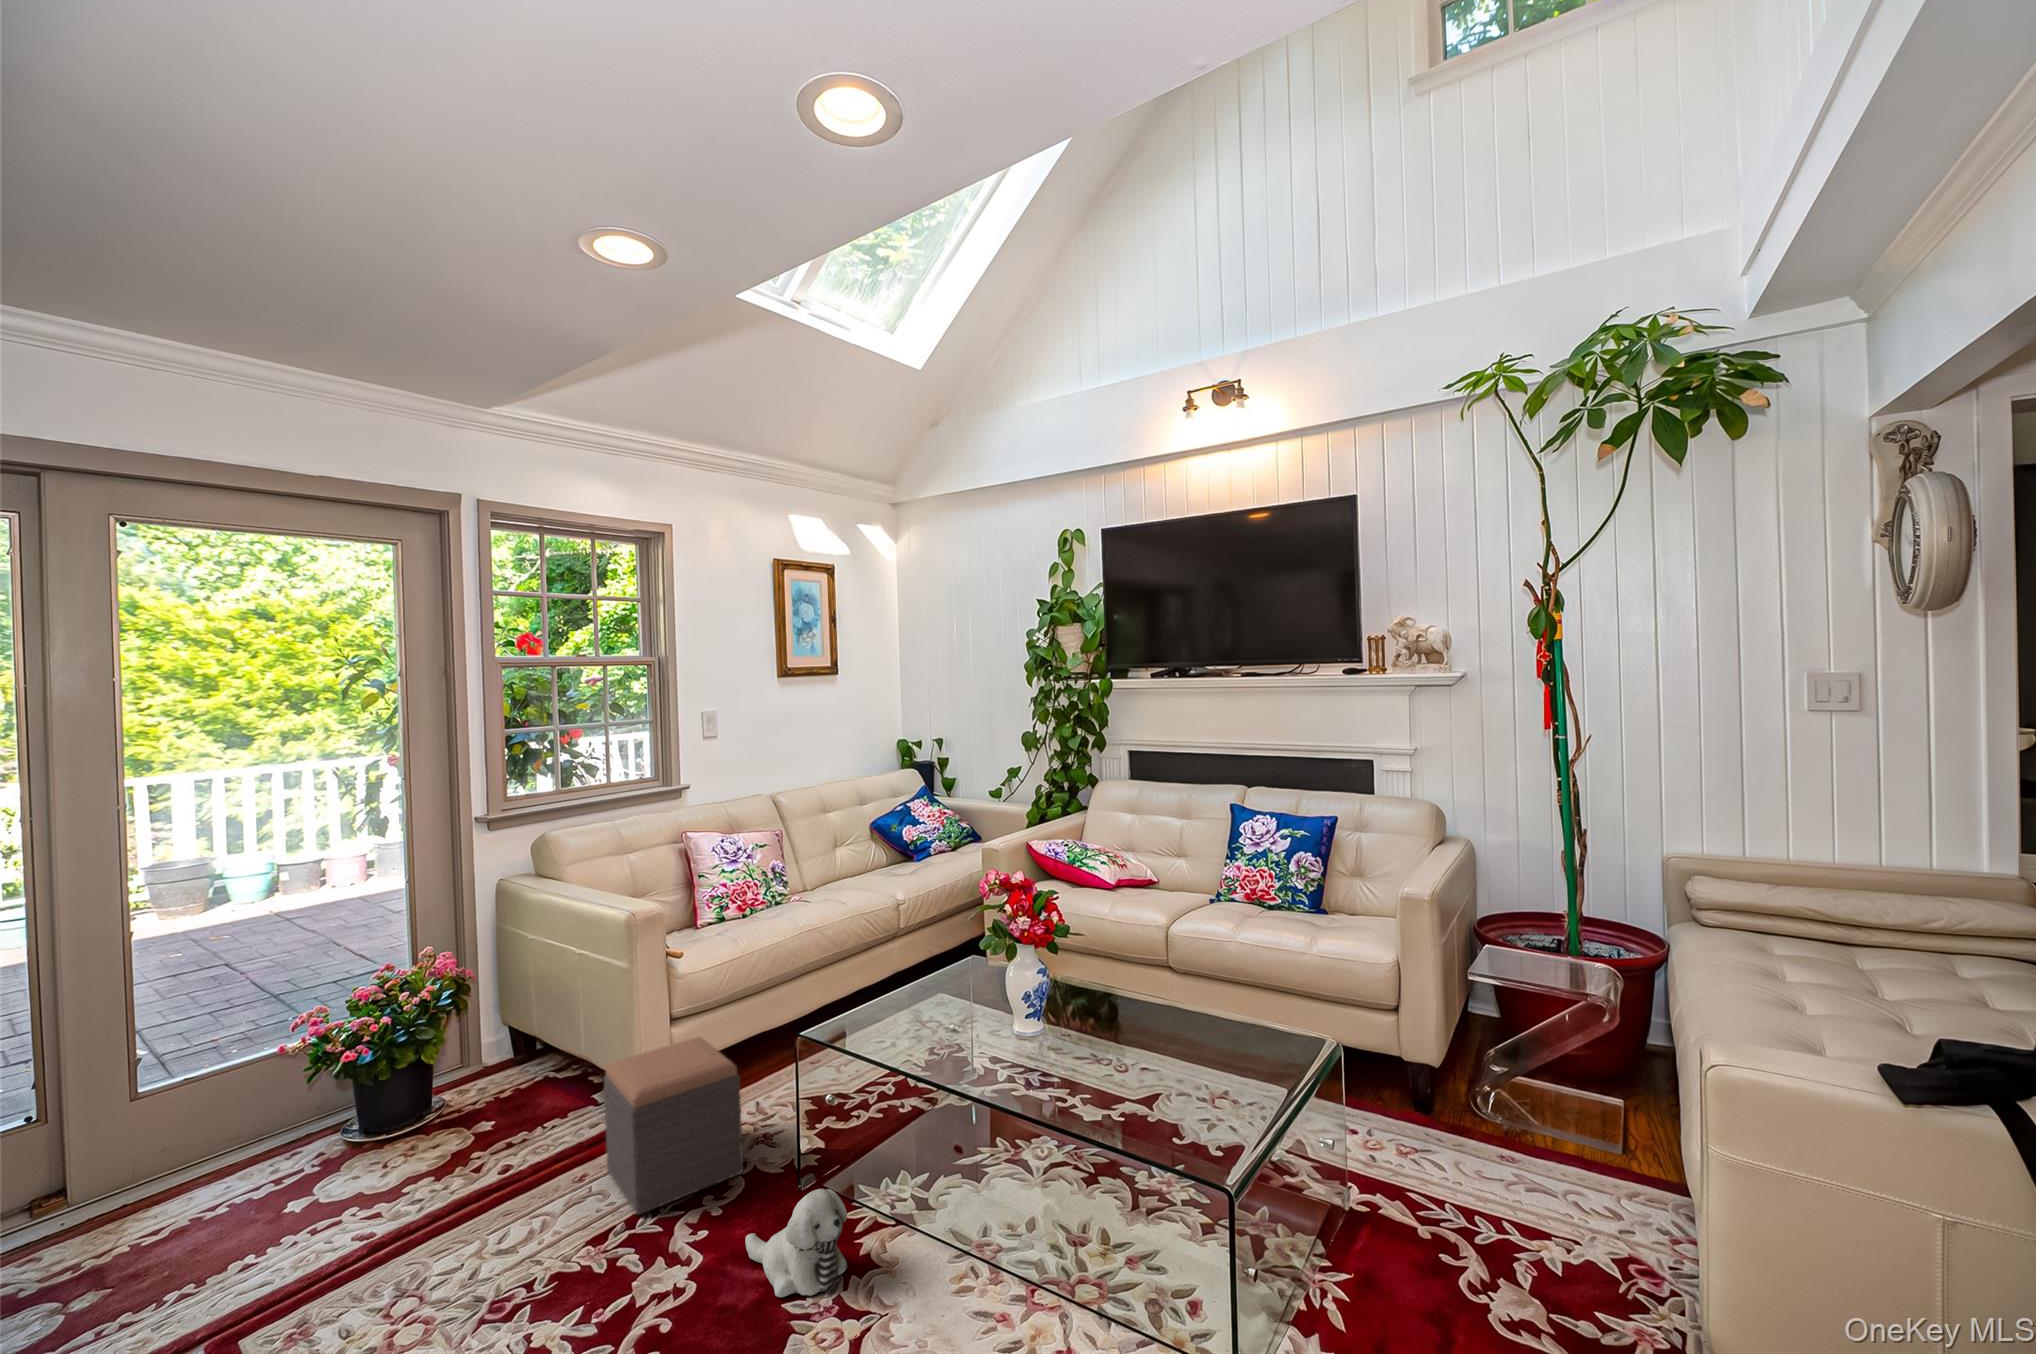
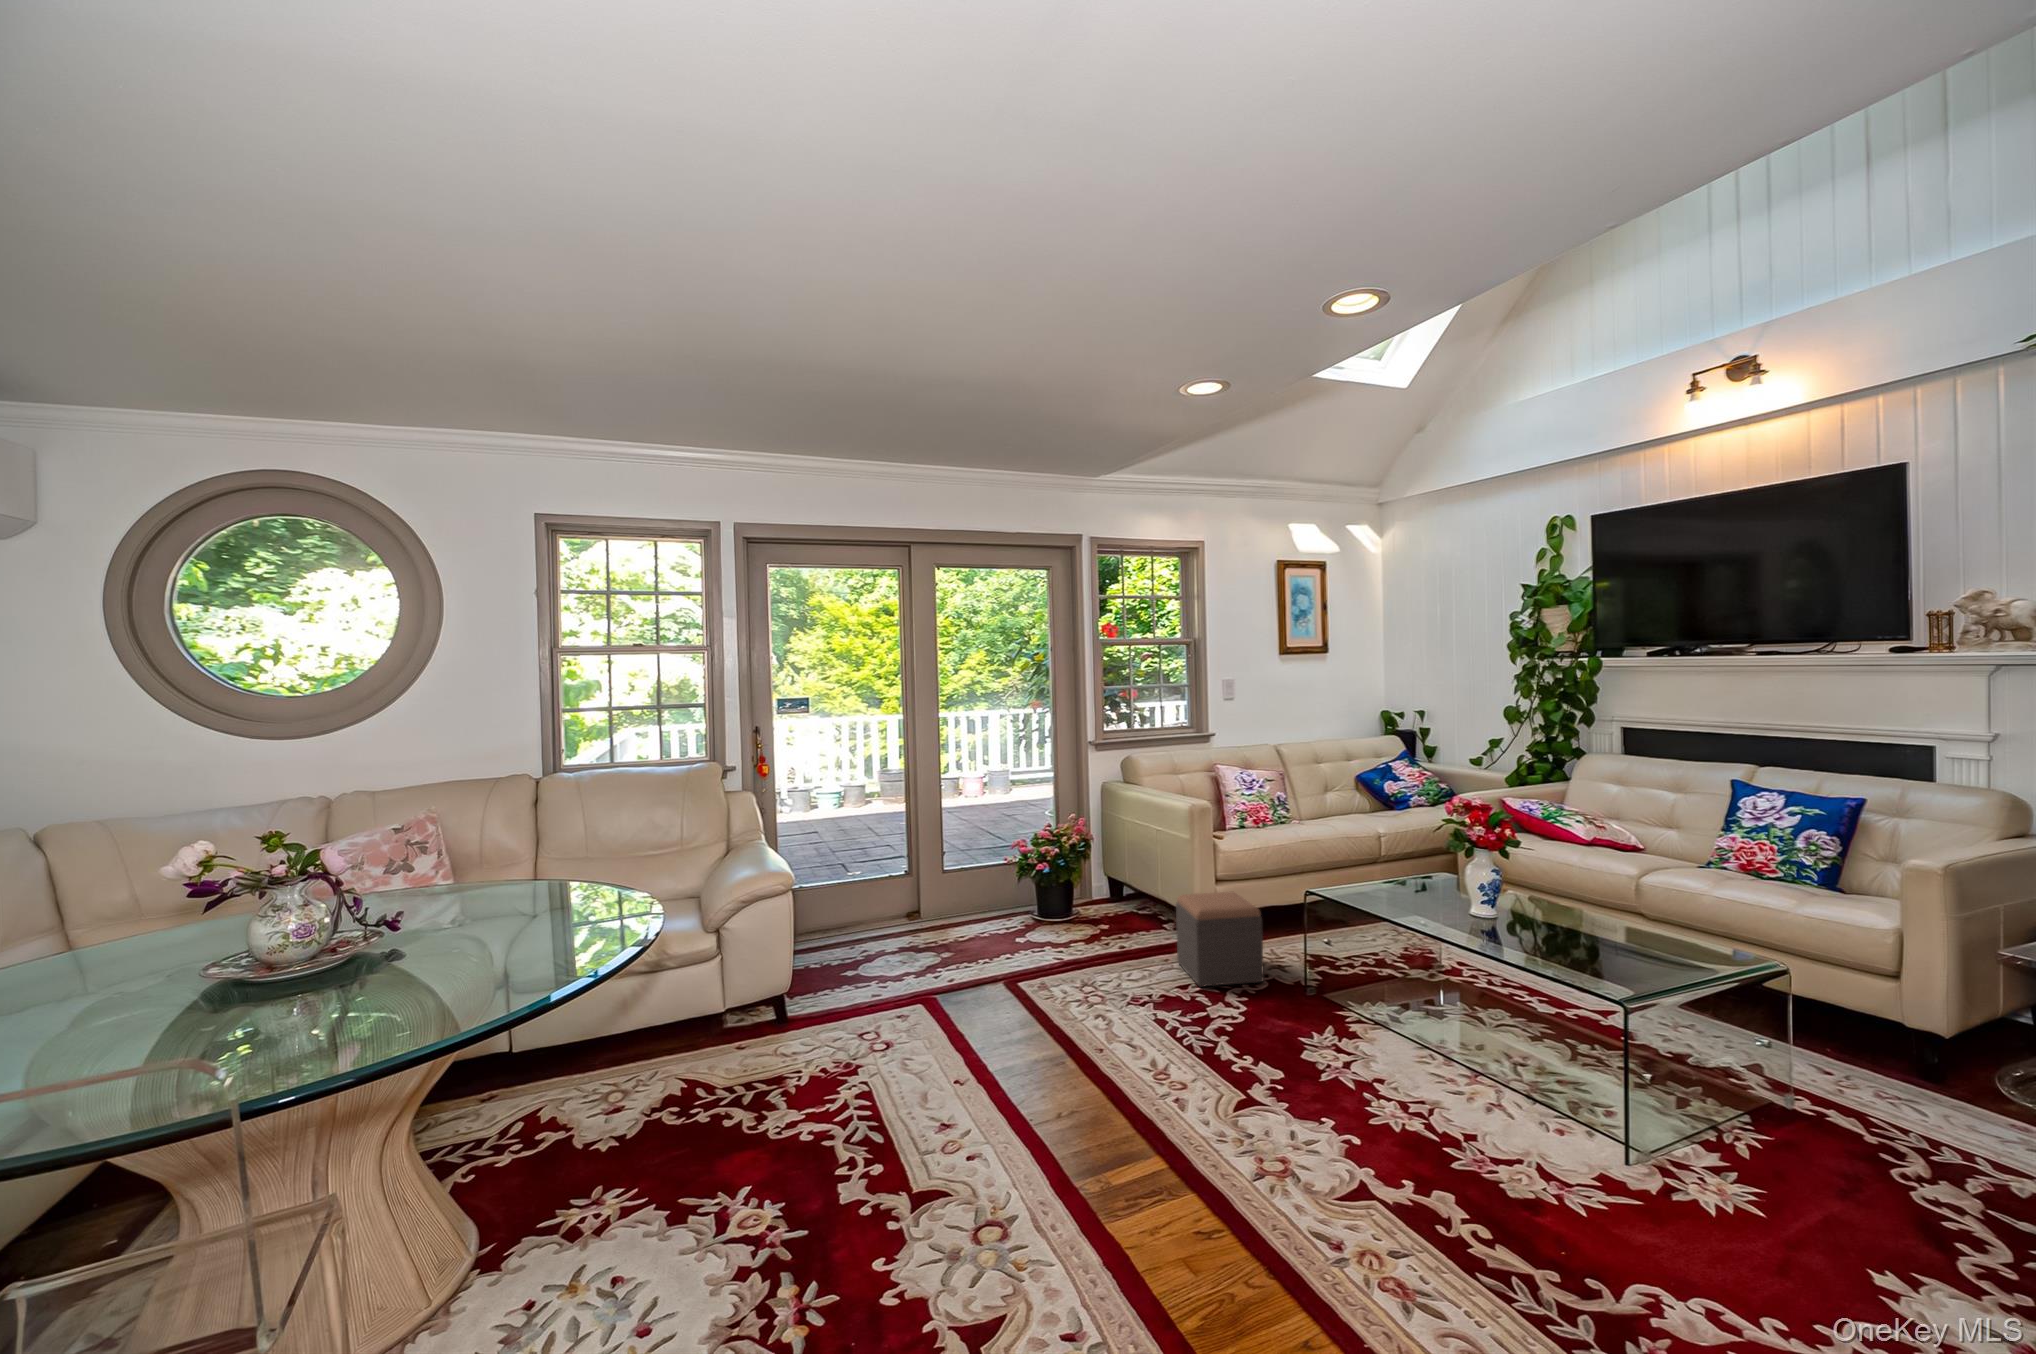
plush toy: present [745,1189,847,1297] -> none [1268,987,1338,1049]

